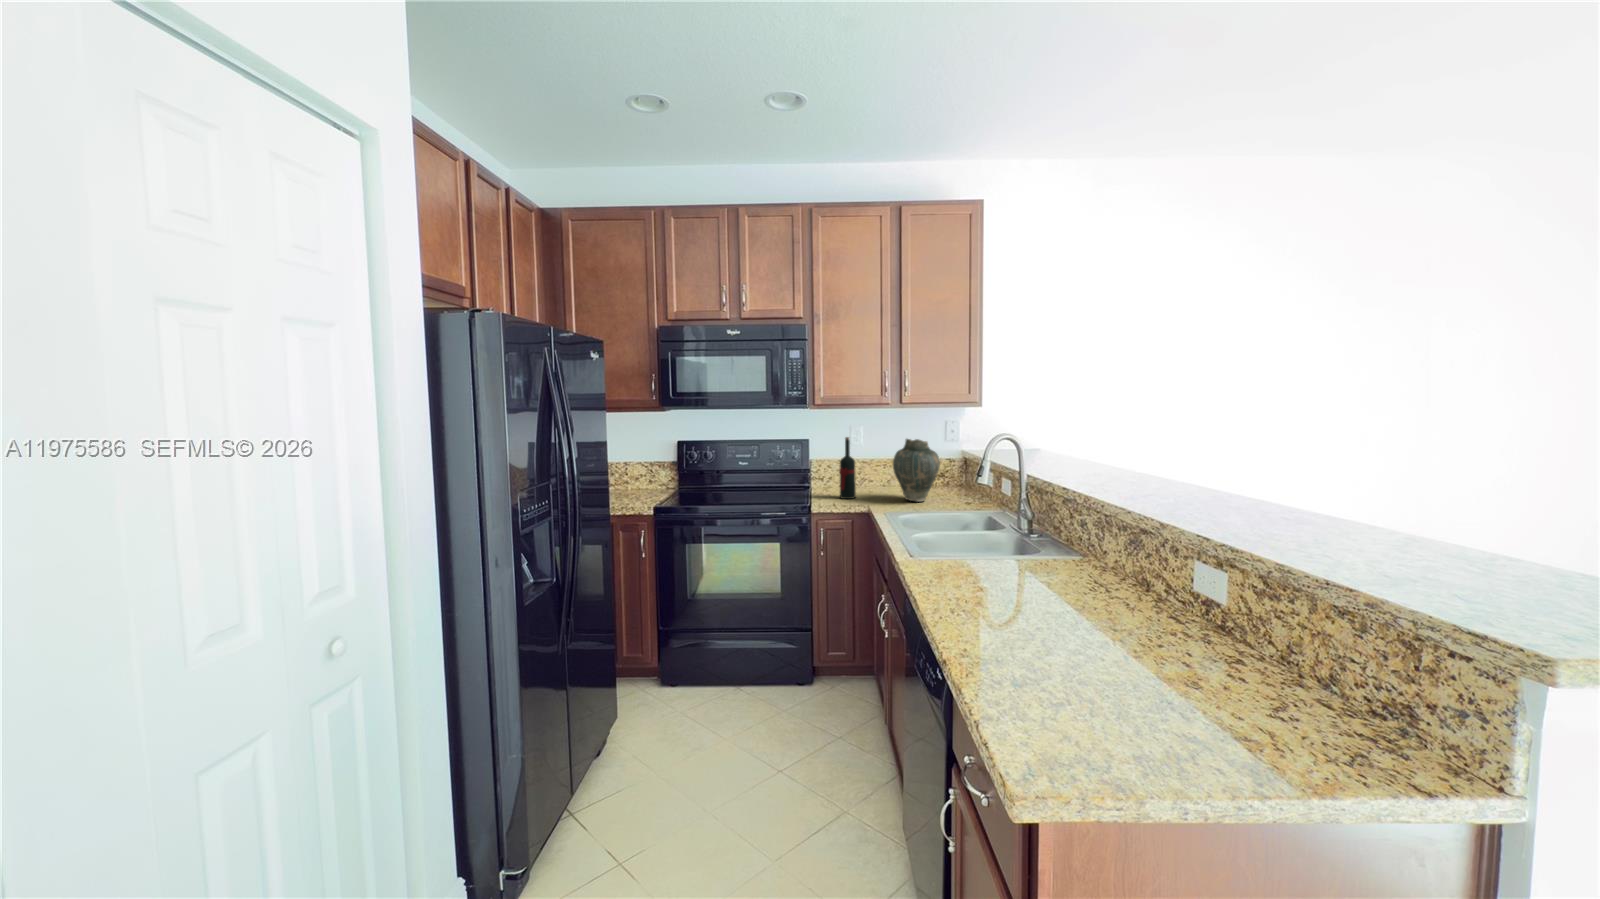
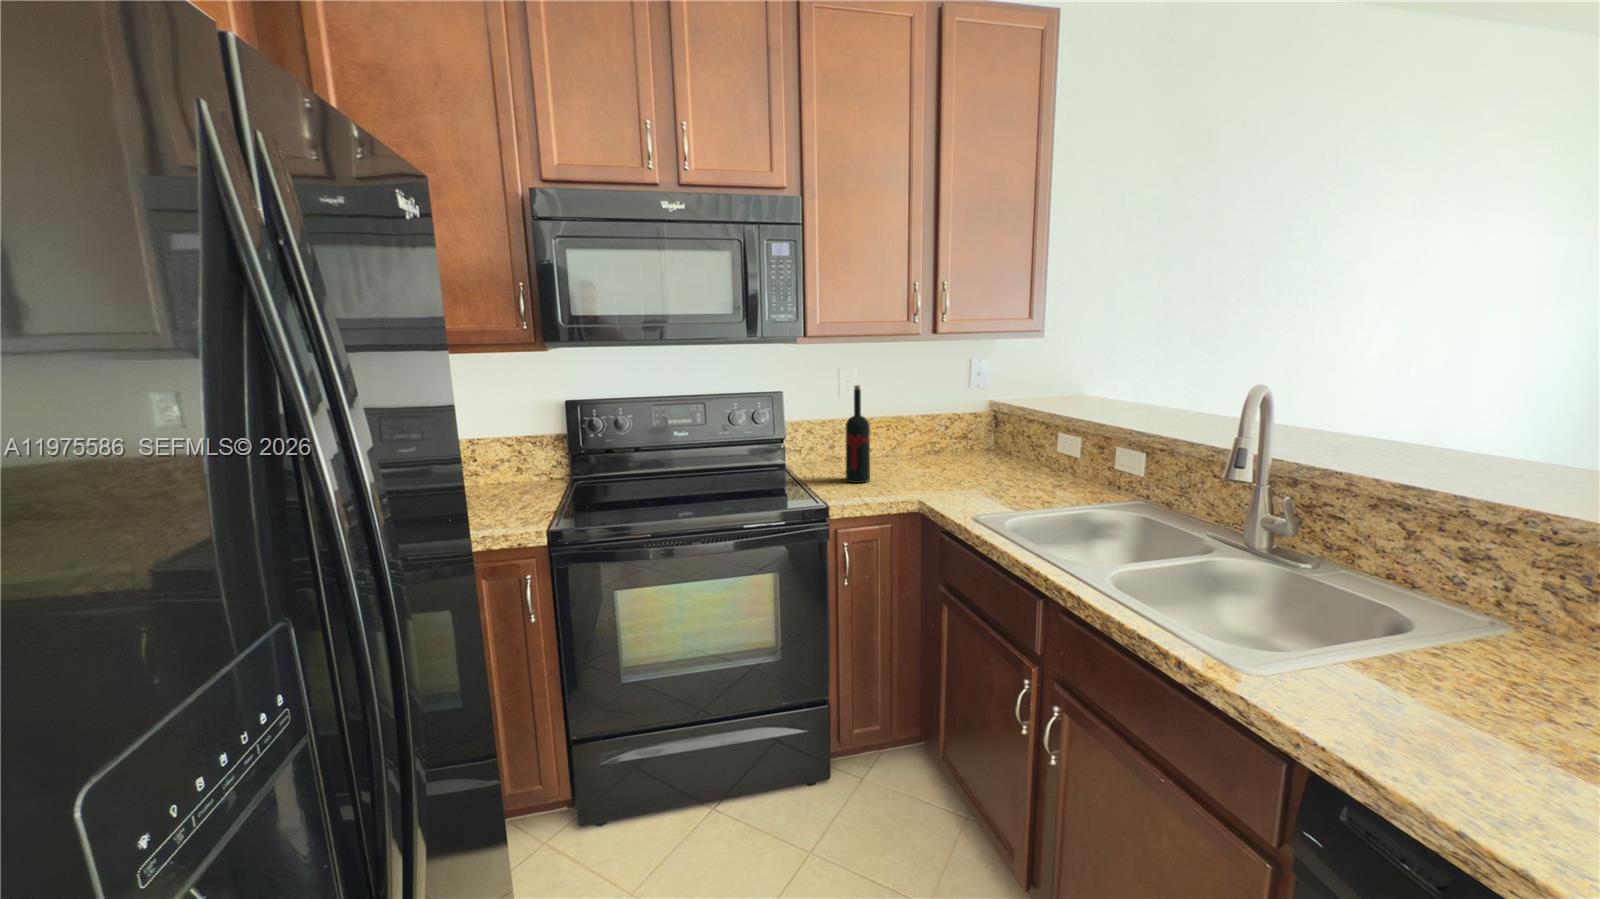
vase: present [893,439,940,502] -> none [928,384,1002,481]

